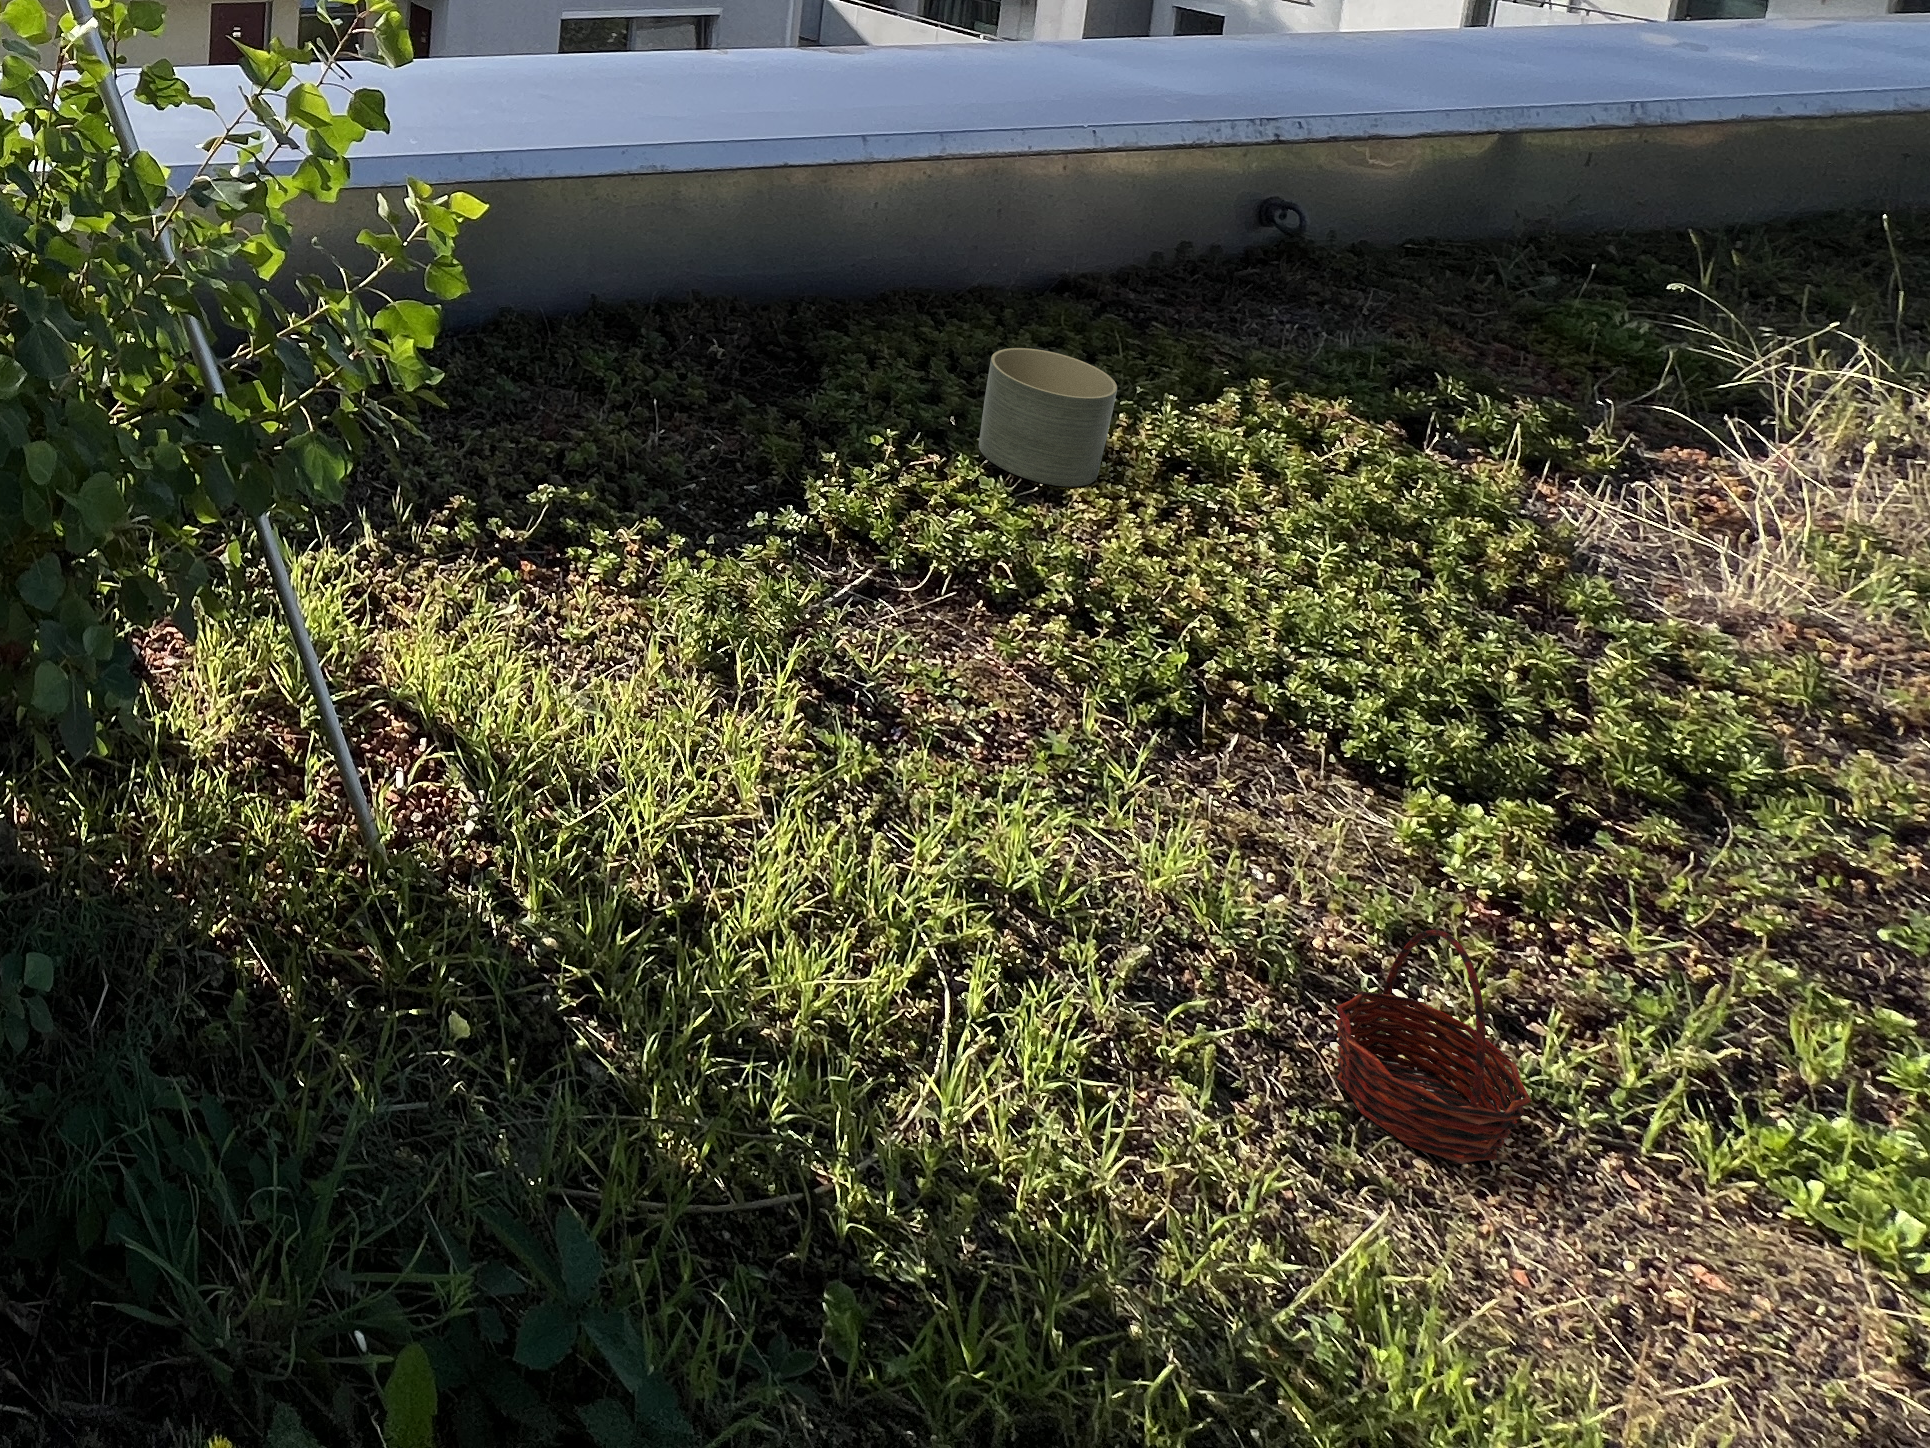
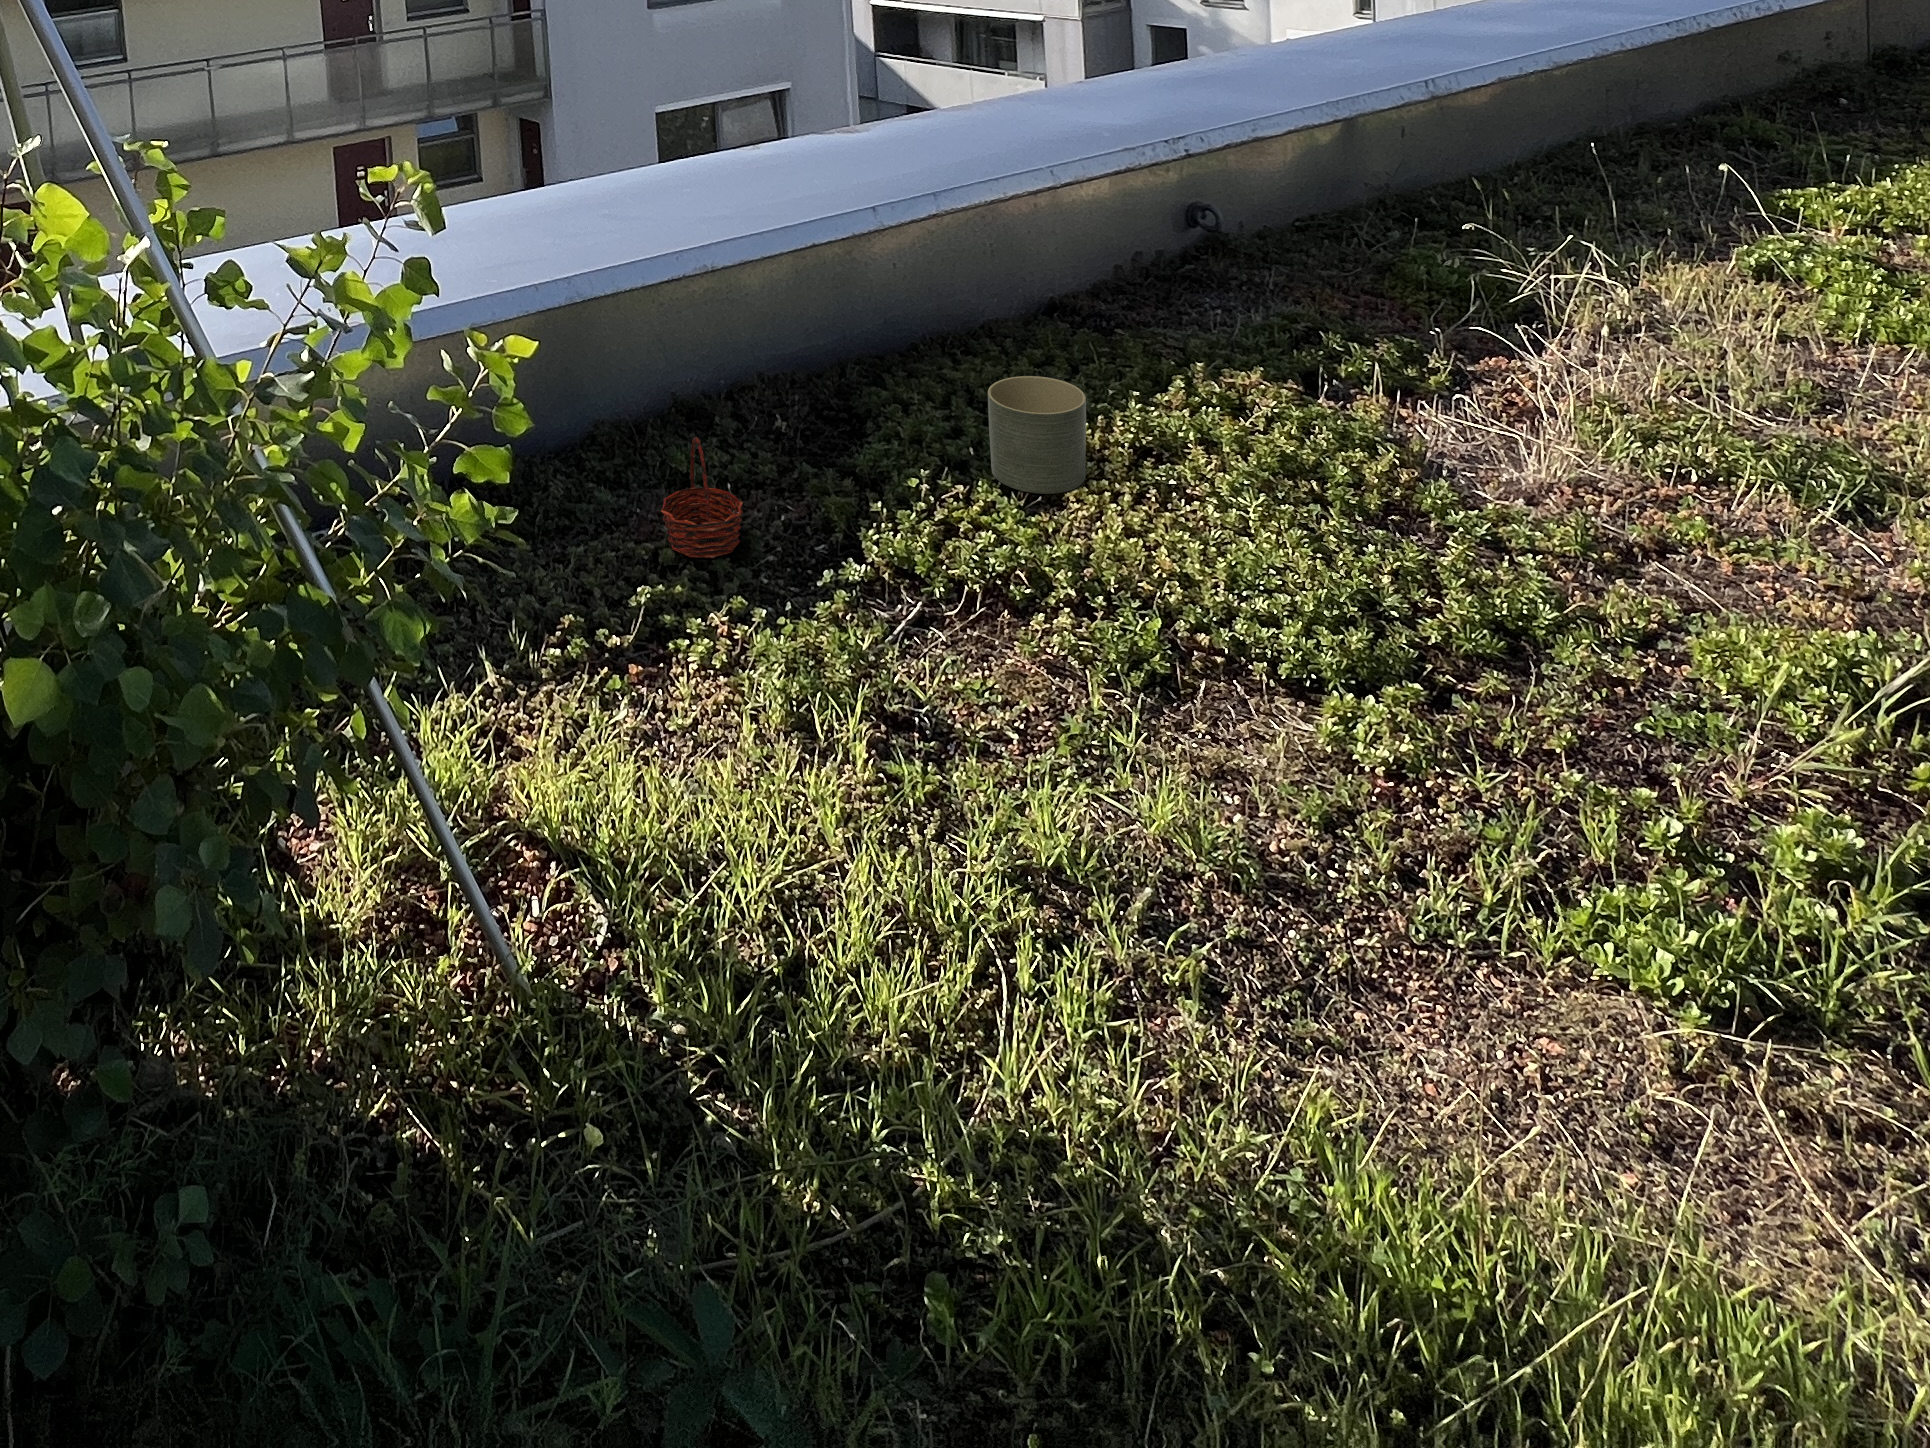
basket: present [1335,930,1532,1164] -> present [661,437,743,558]

